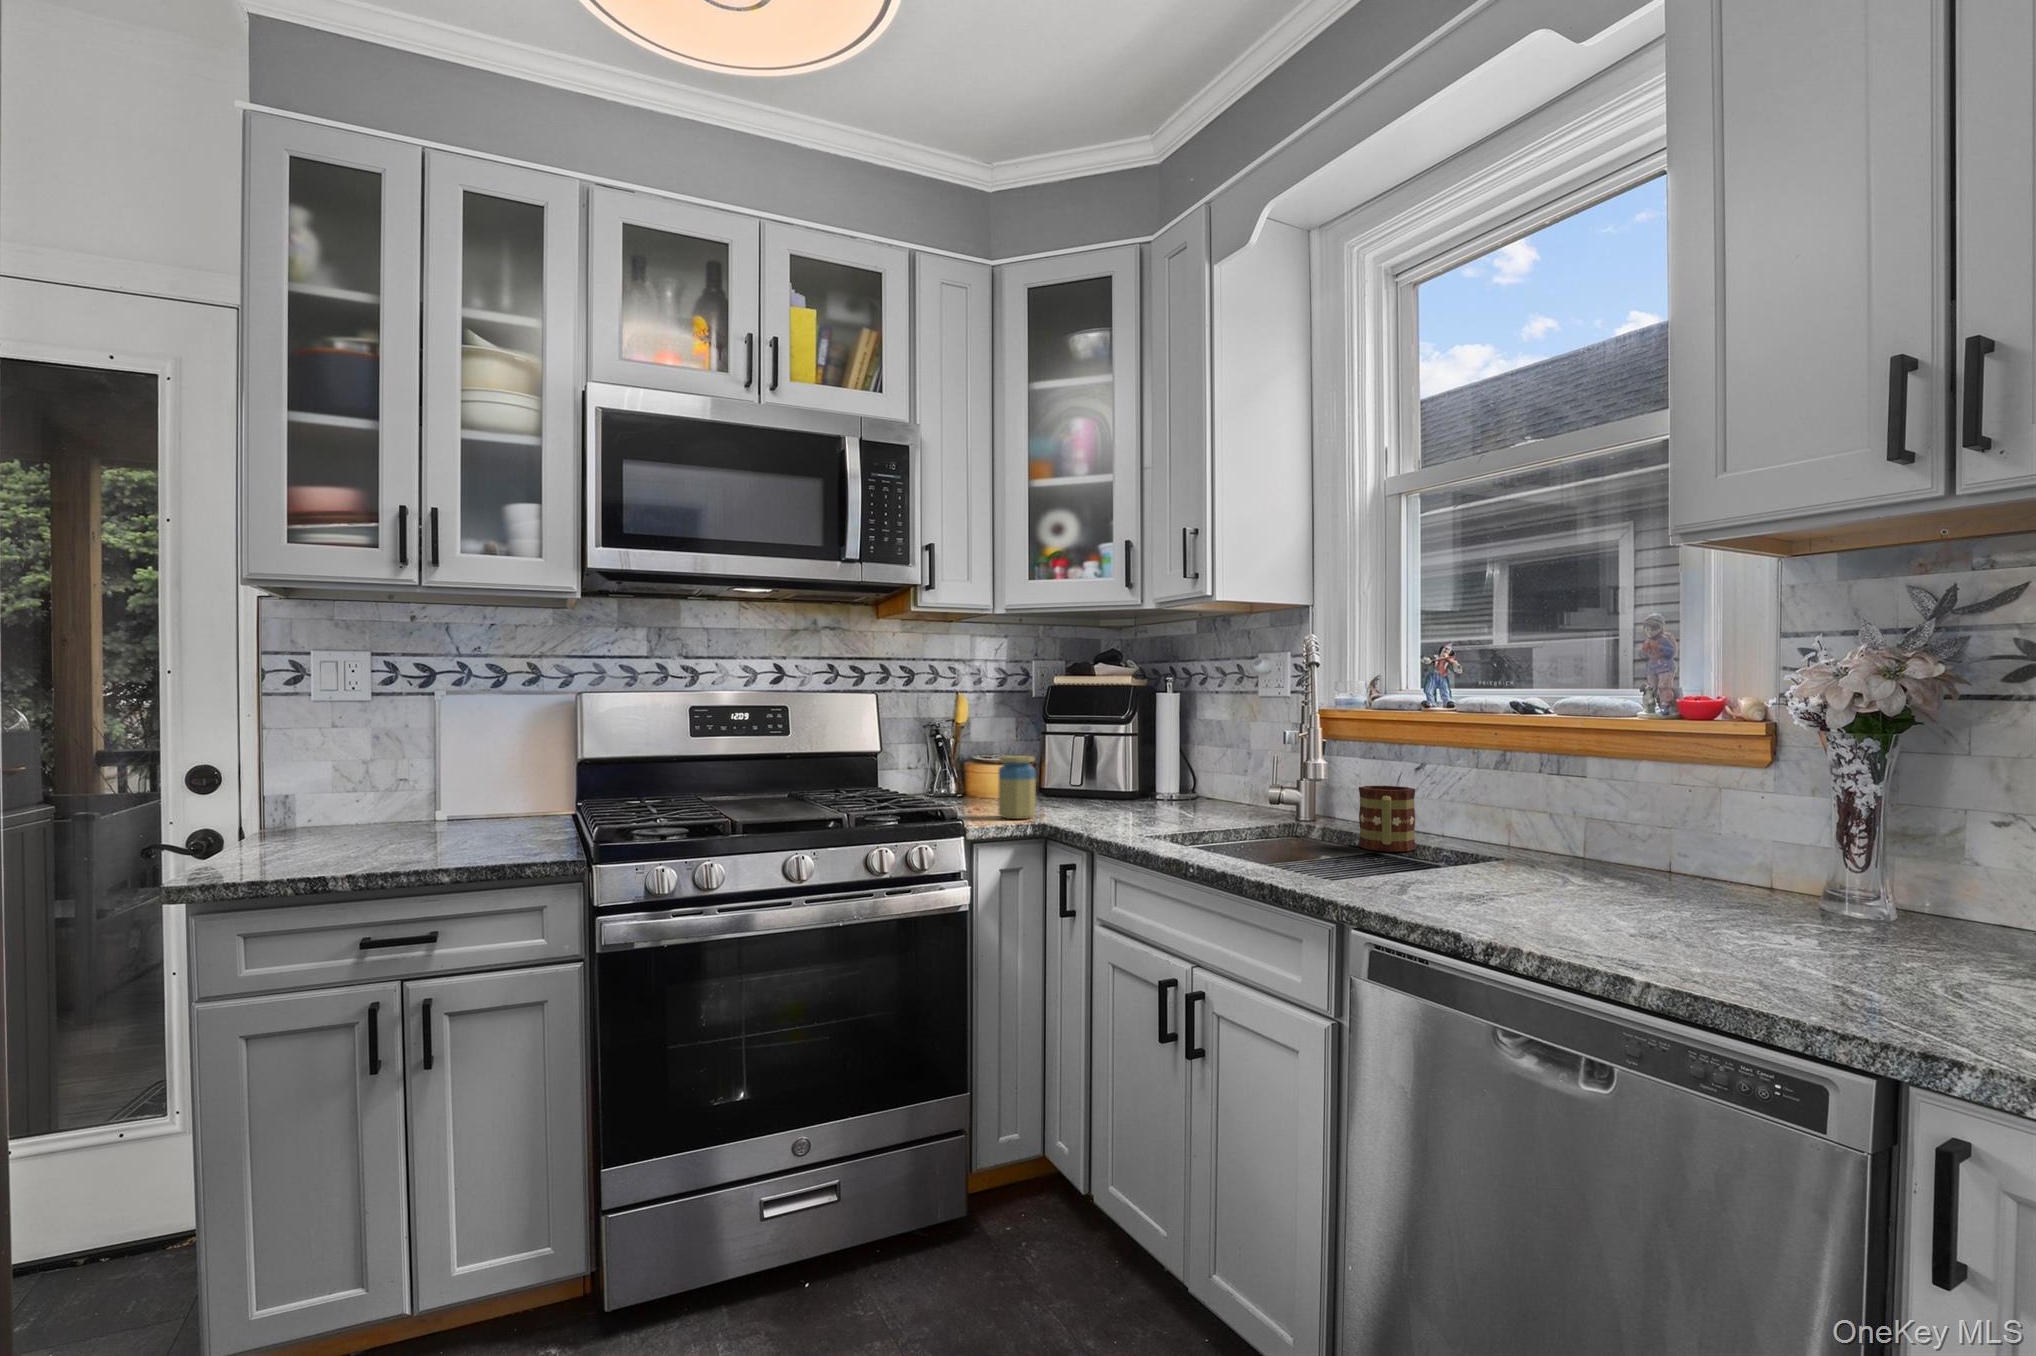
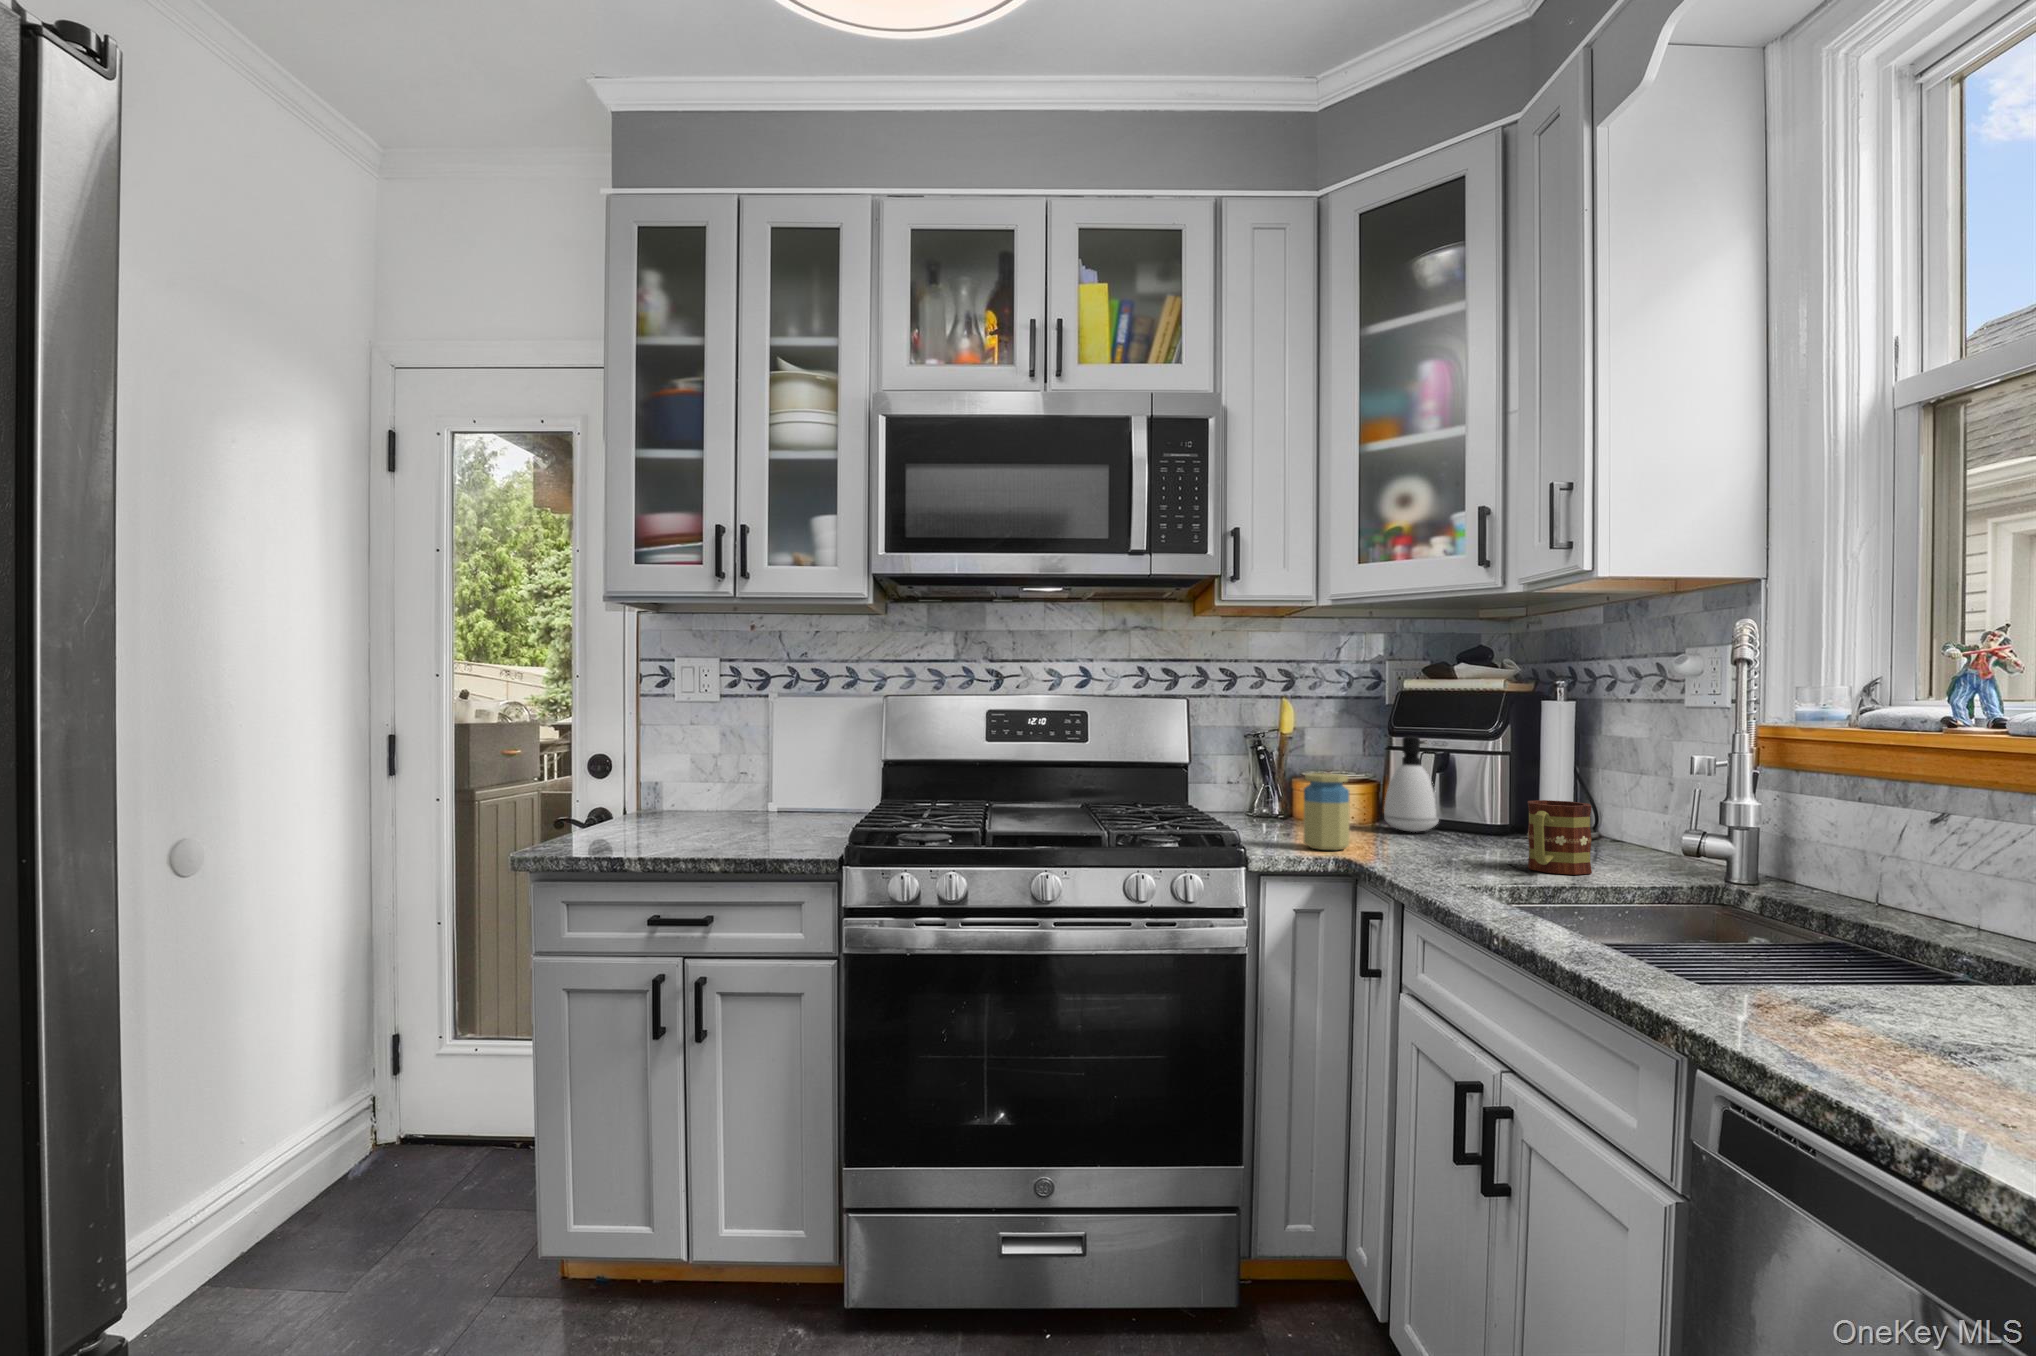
soap dispenser: none [1043,723,1086,801] -> present [1384,736,1439,832]
mug: present [1359,786,1416,852] -> present [1528,800,1592,875]

